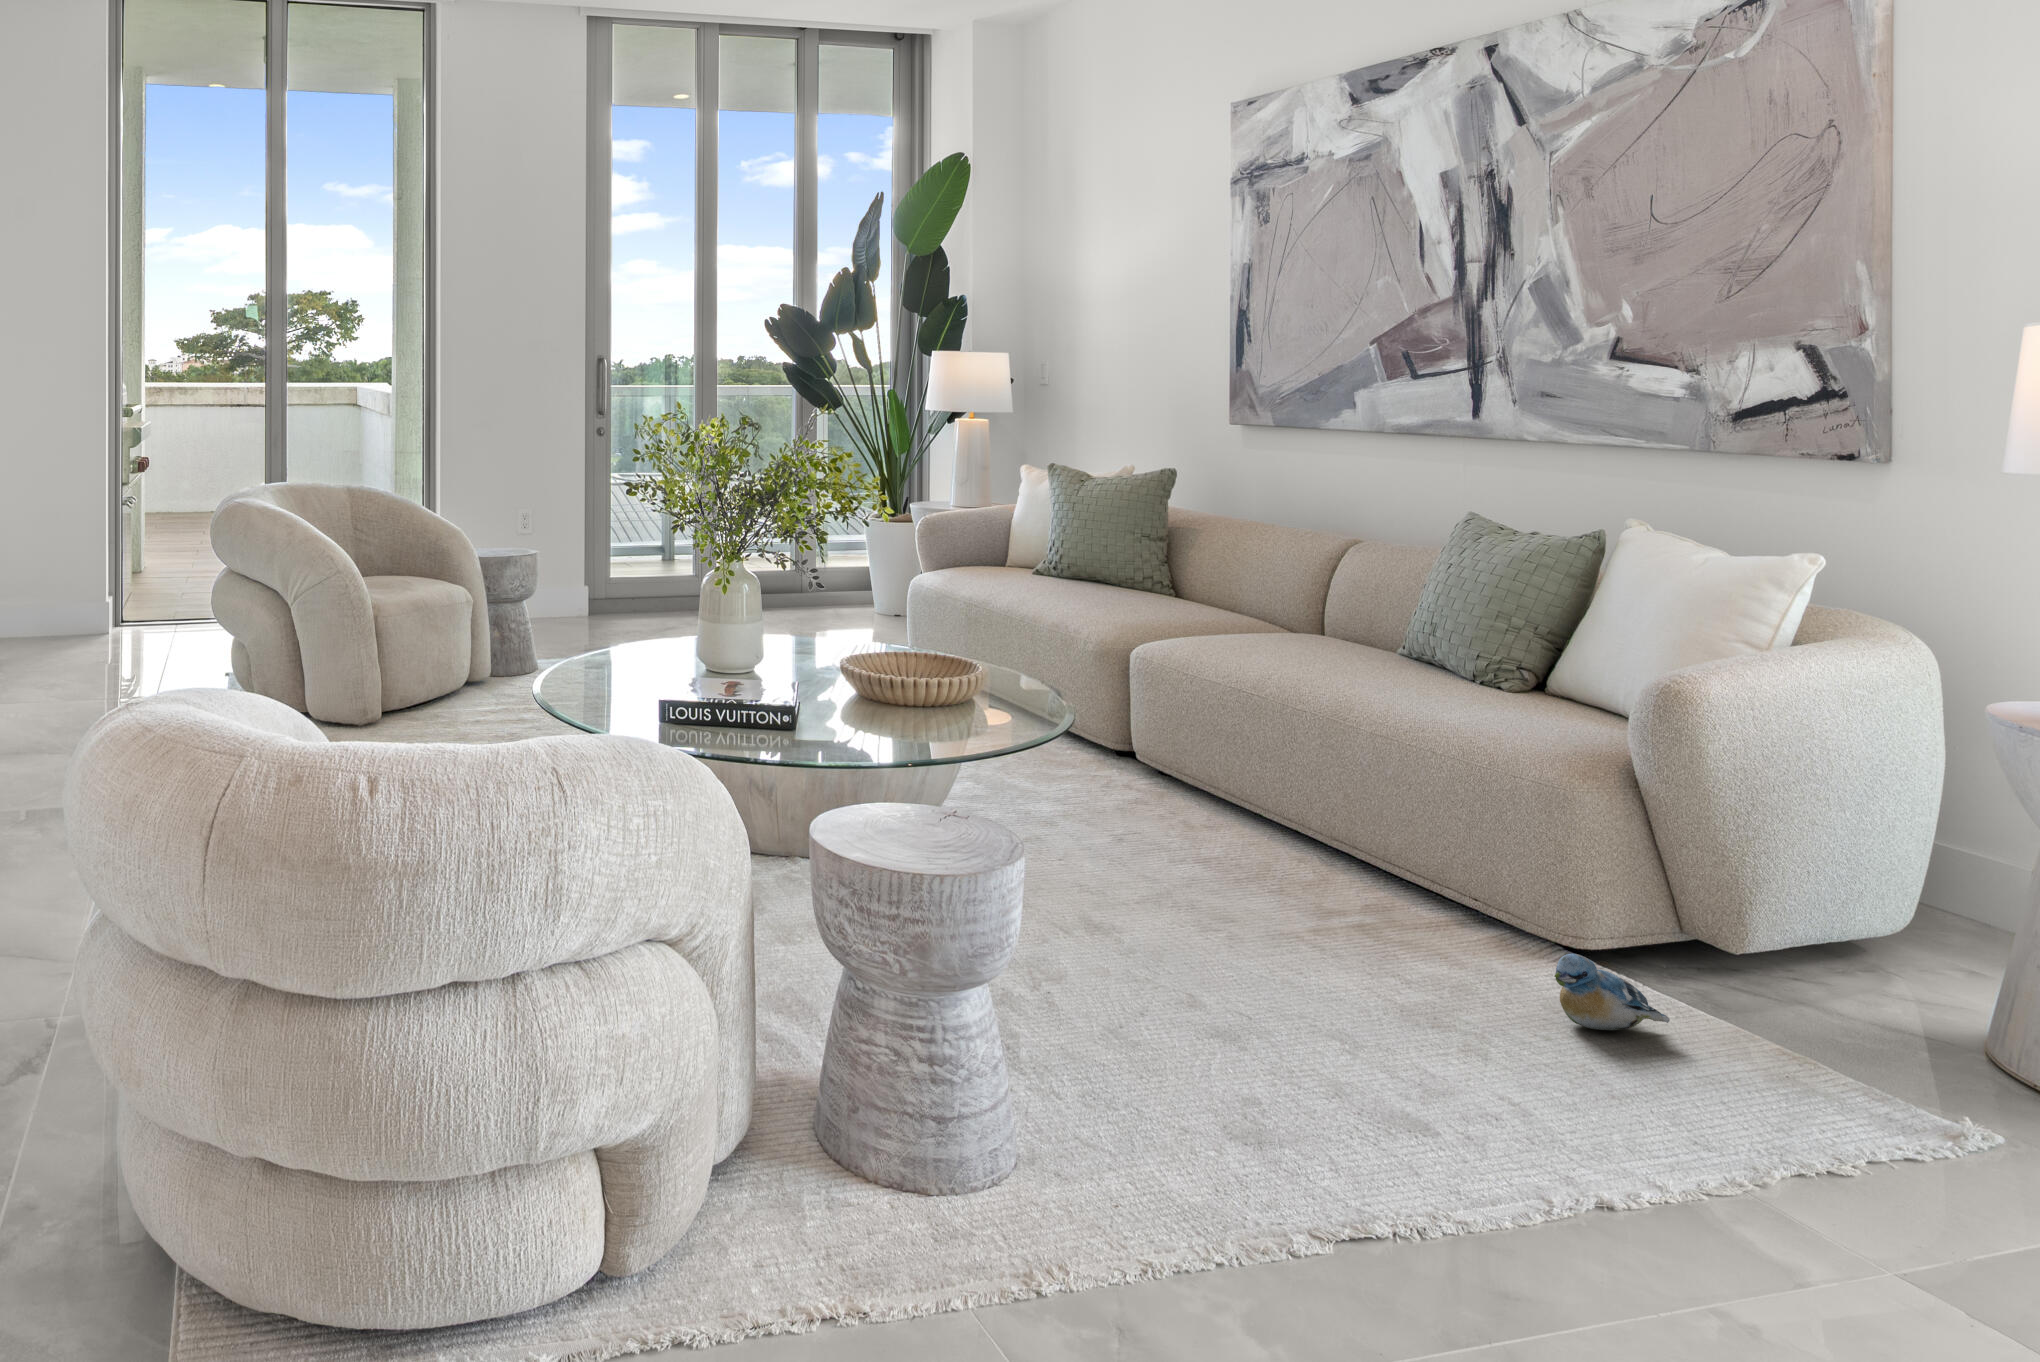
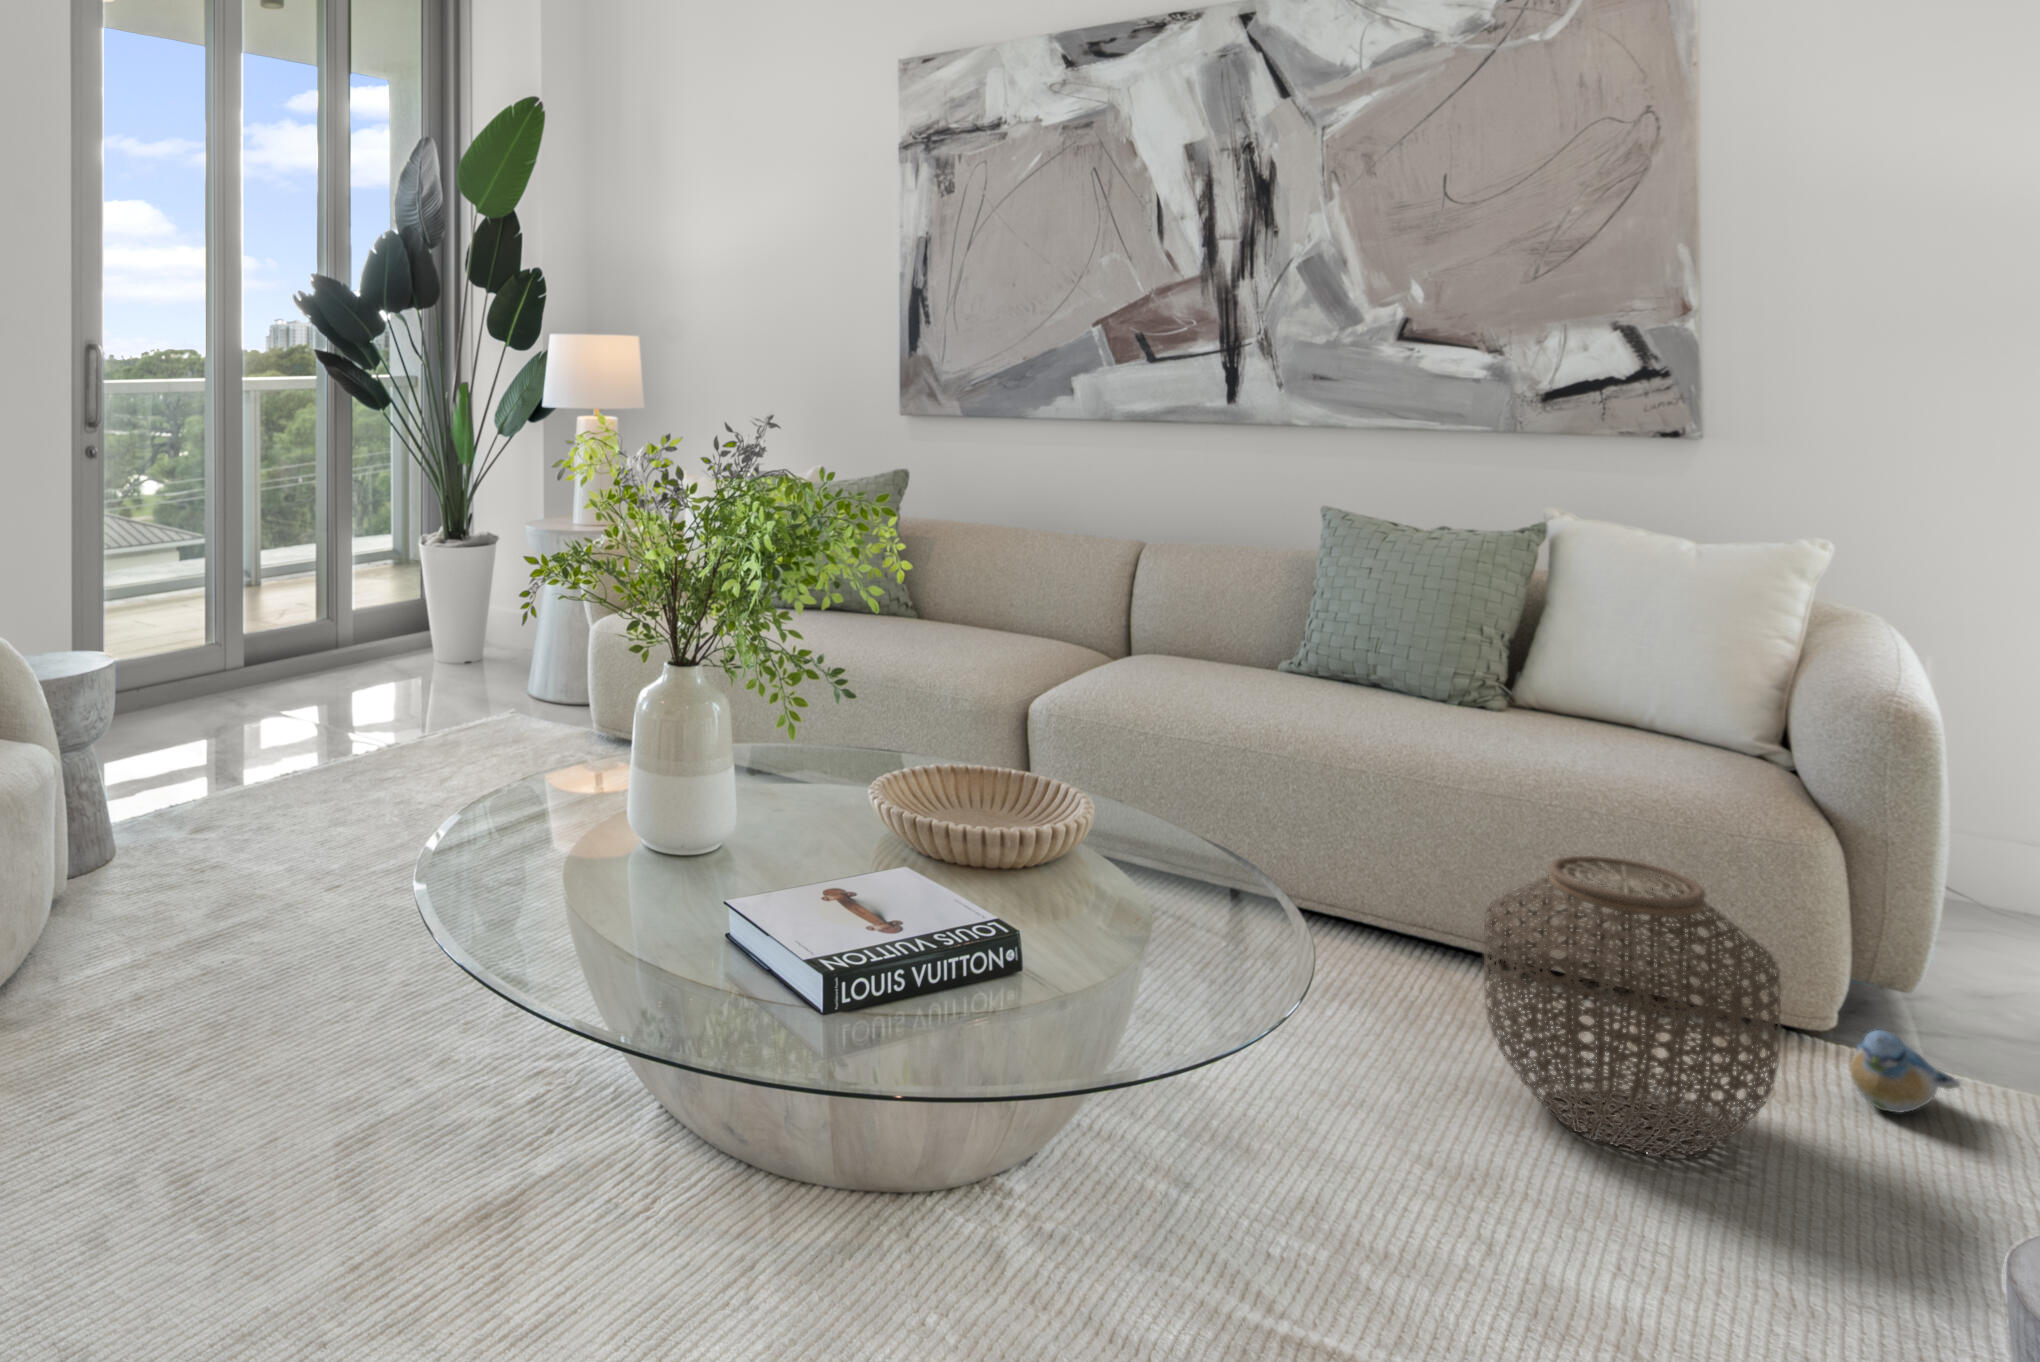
woven basket: none [1209,769,1424,1001] -> present [1484,856,1781,1155]

